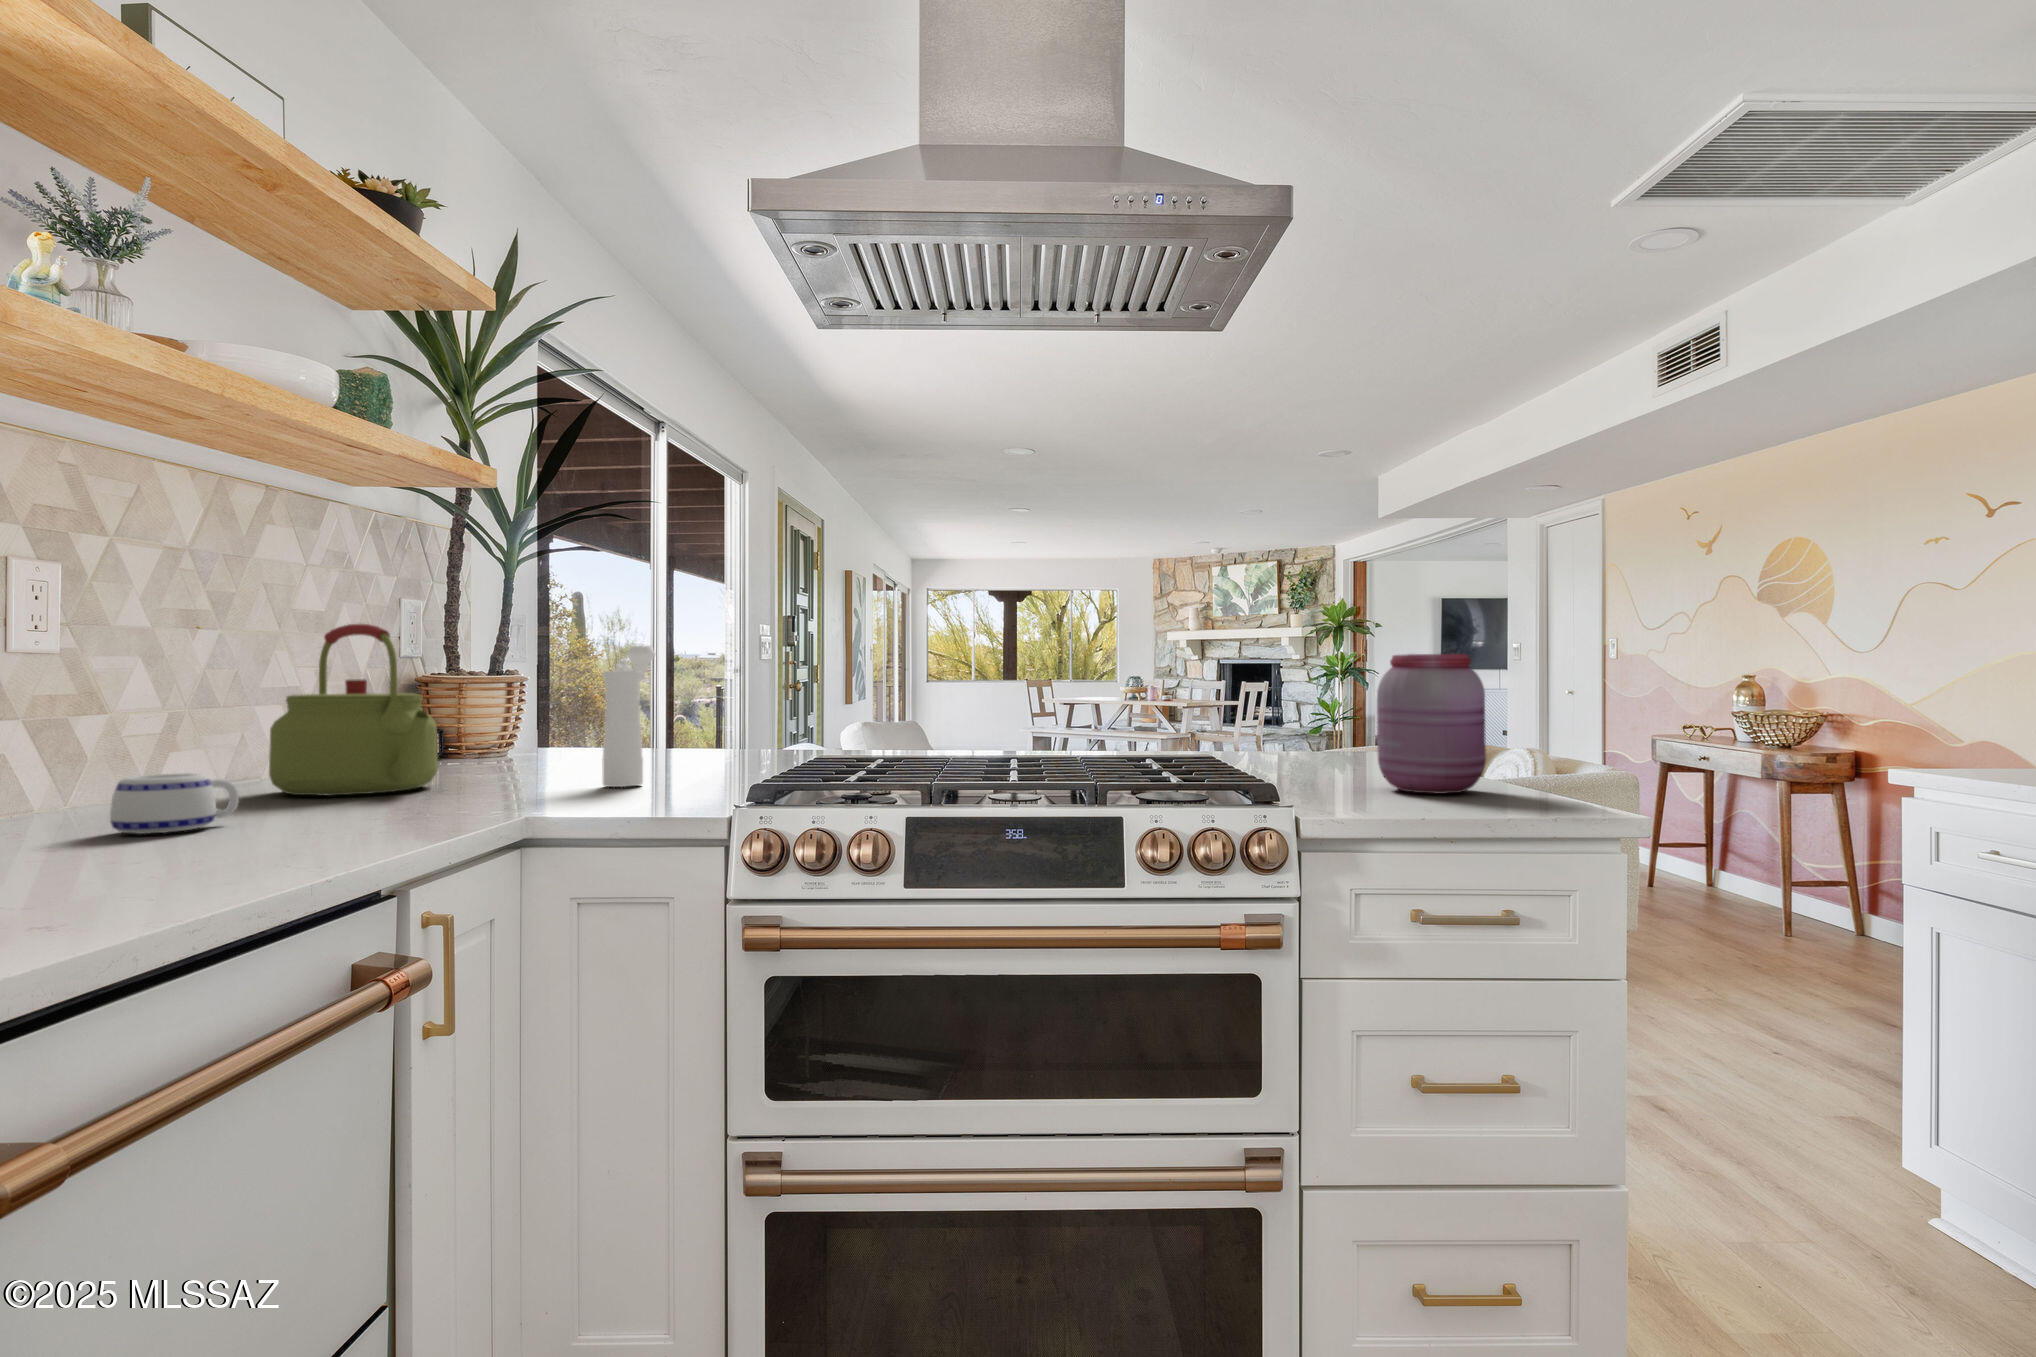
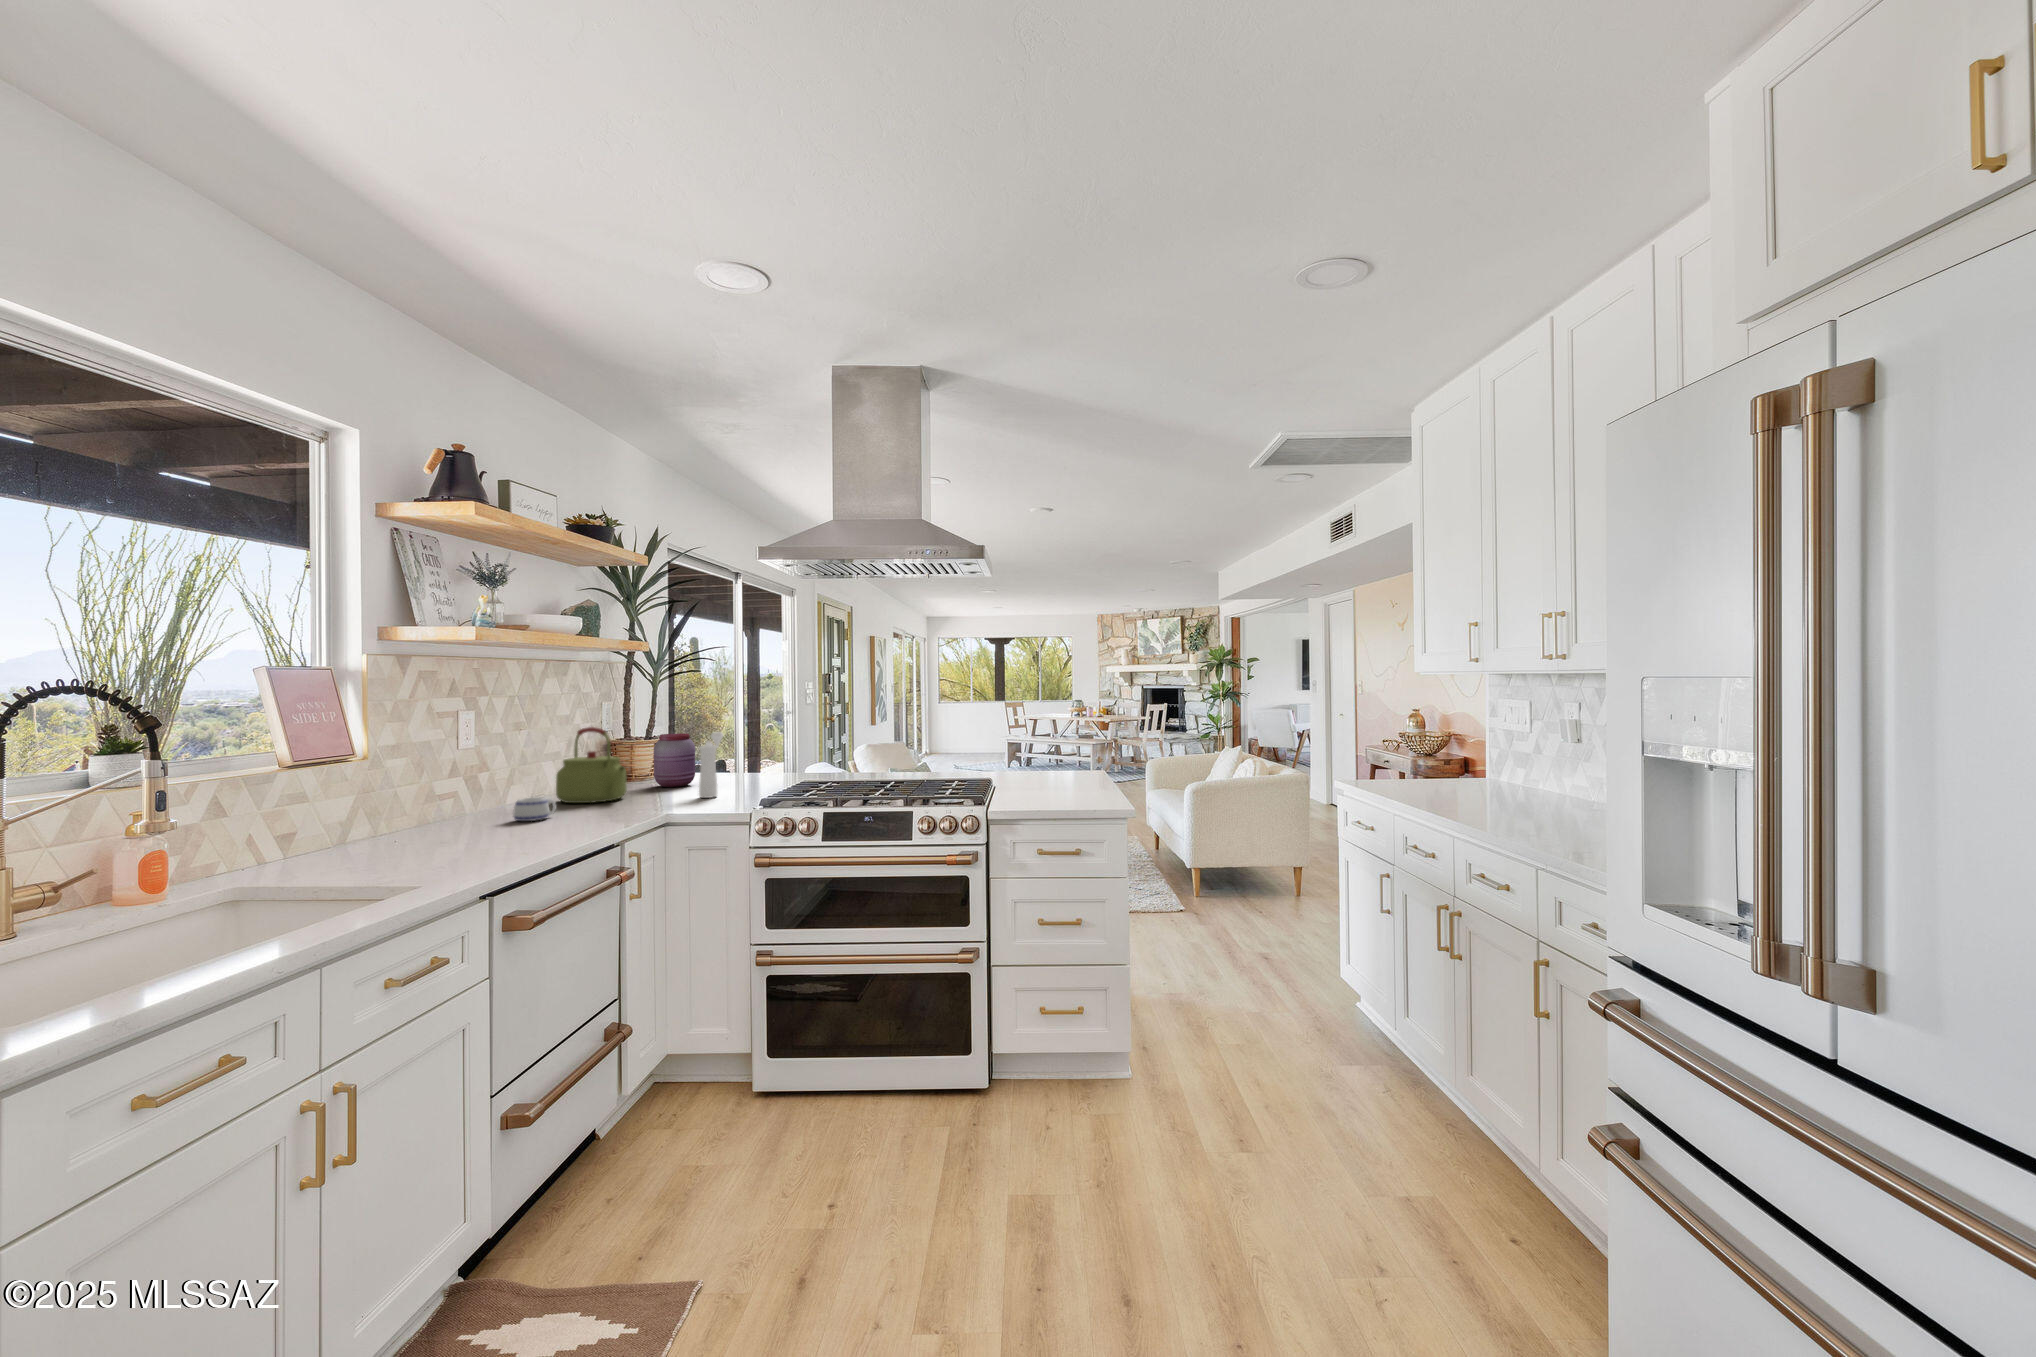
jar: present [1377,654,1486,794] -> present [654,734,695,787]

